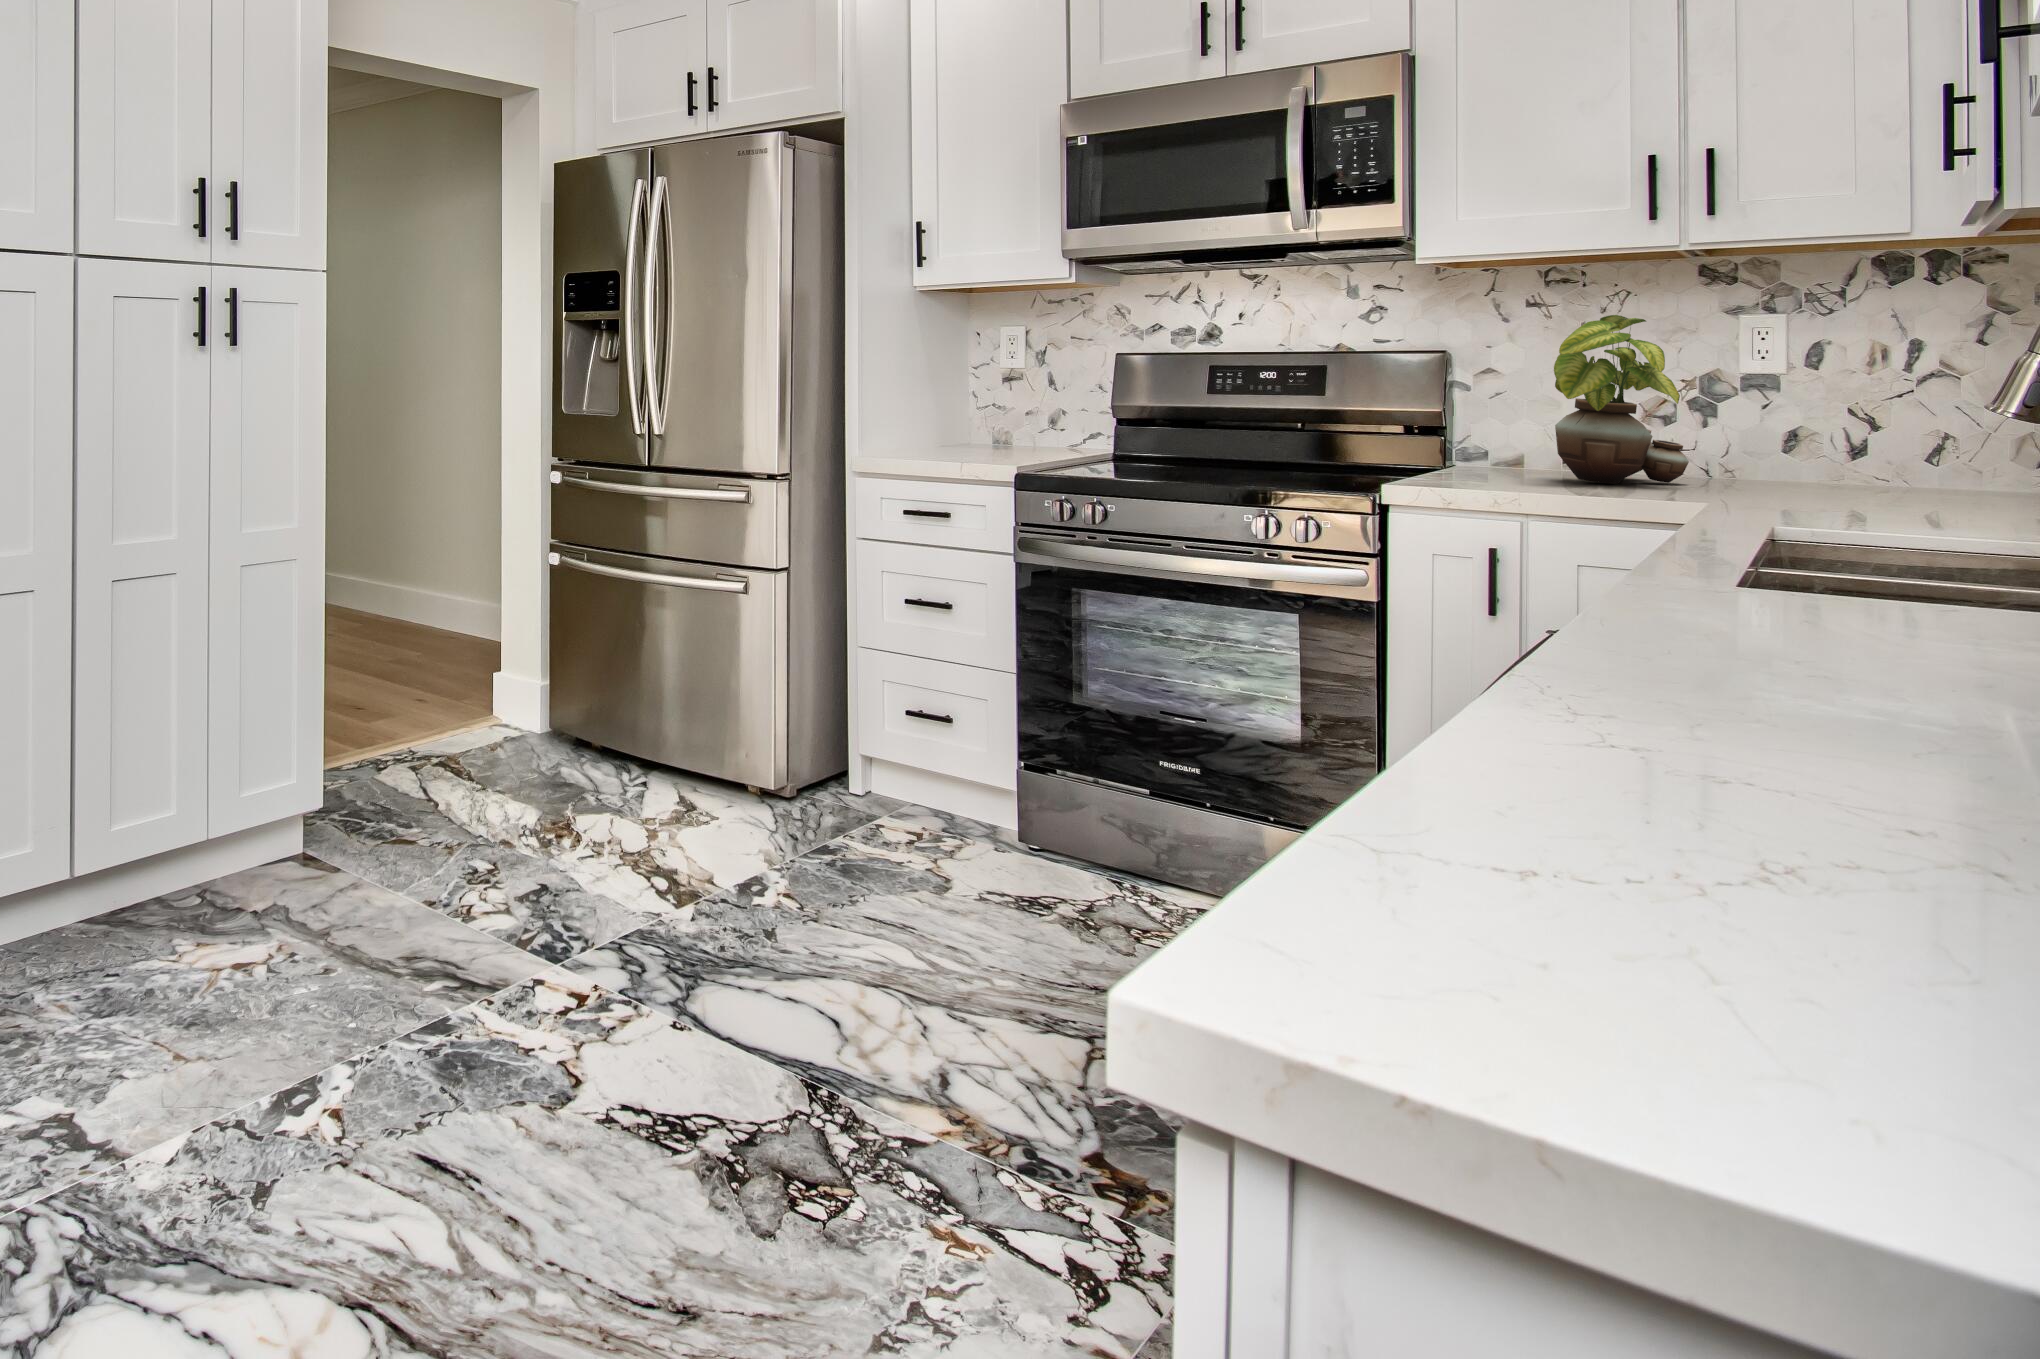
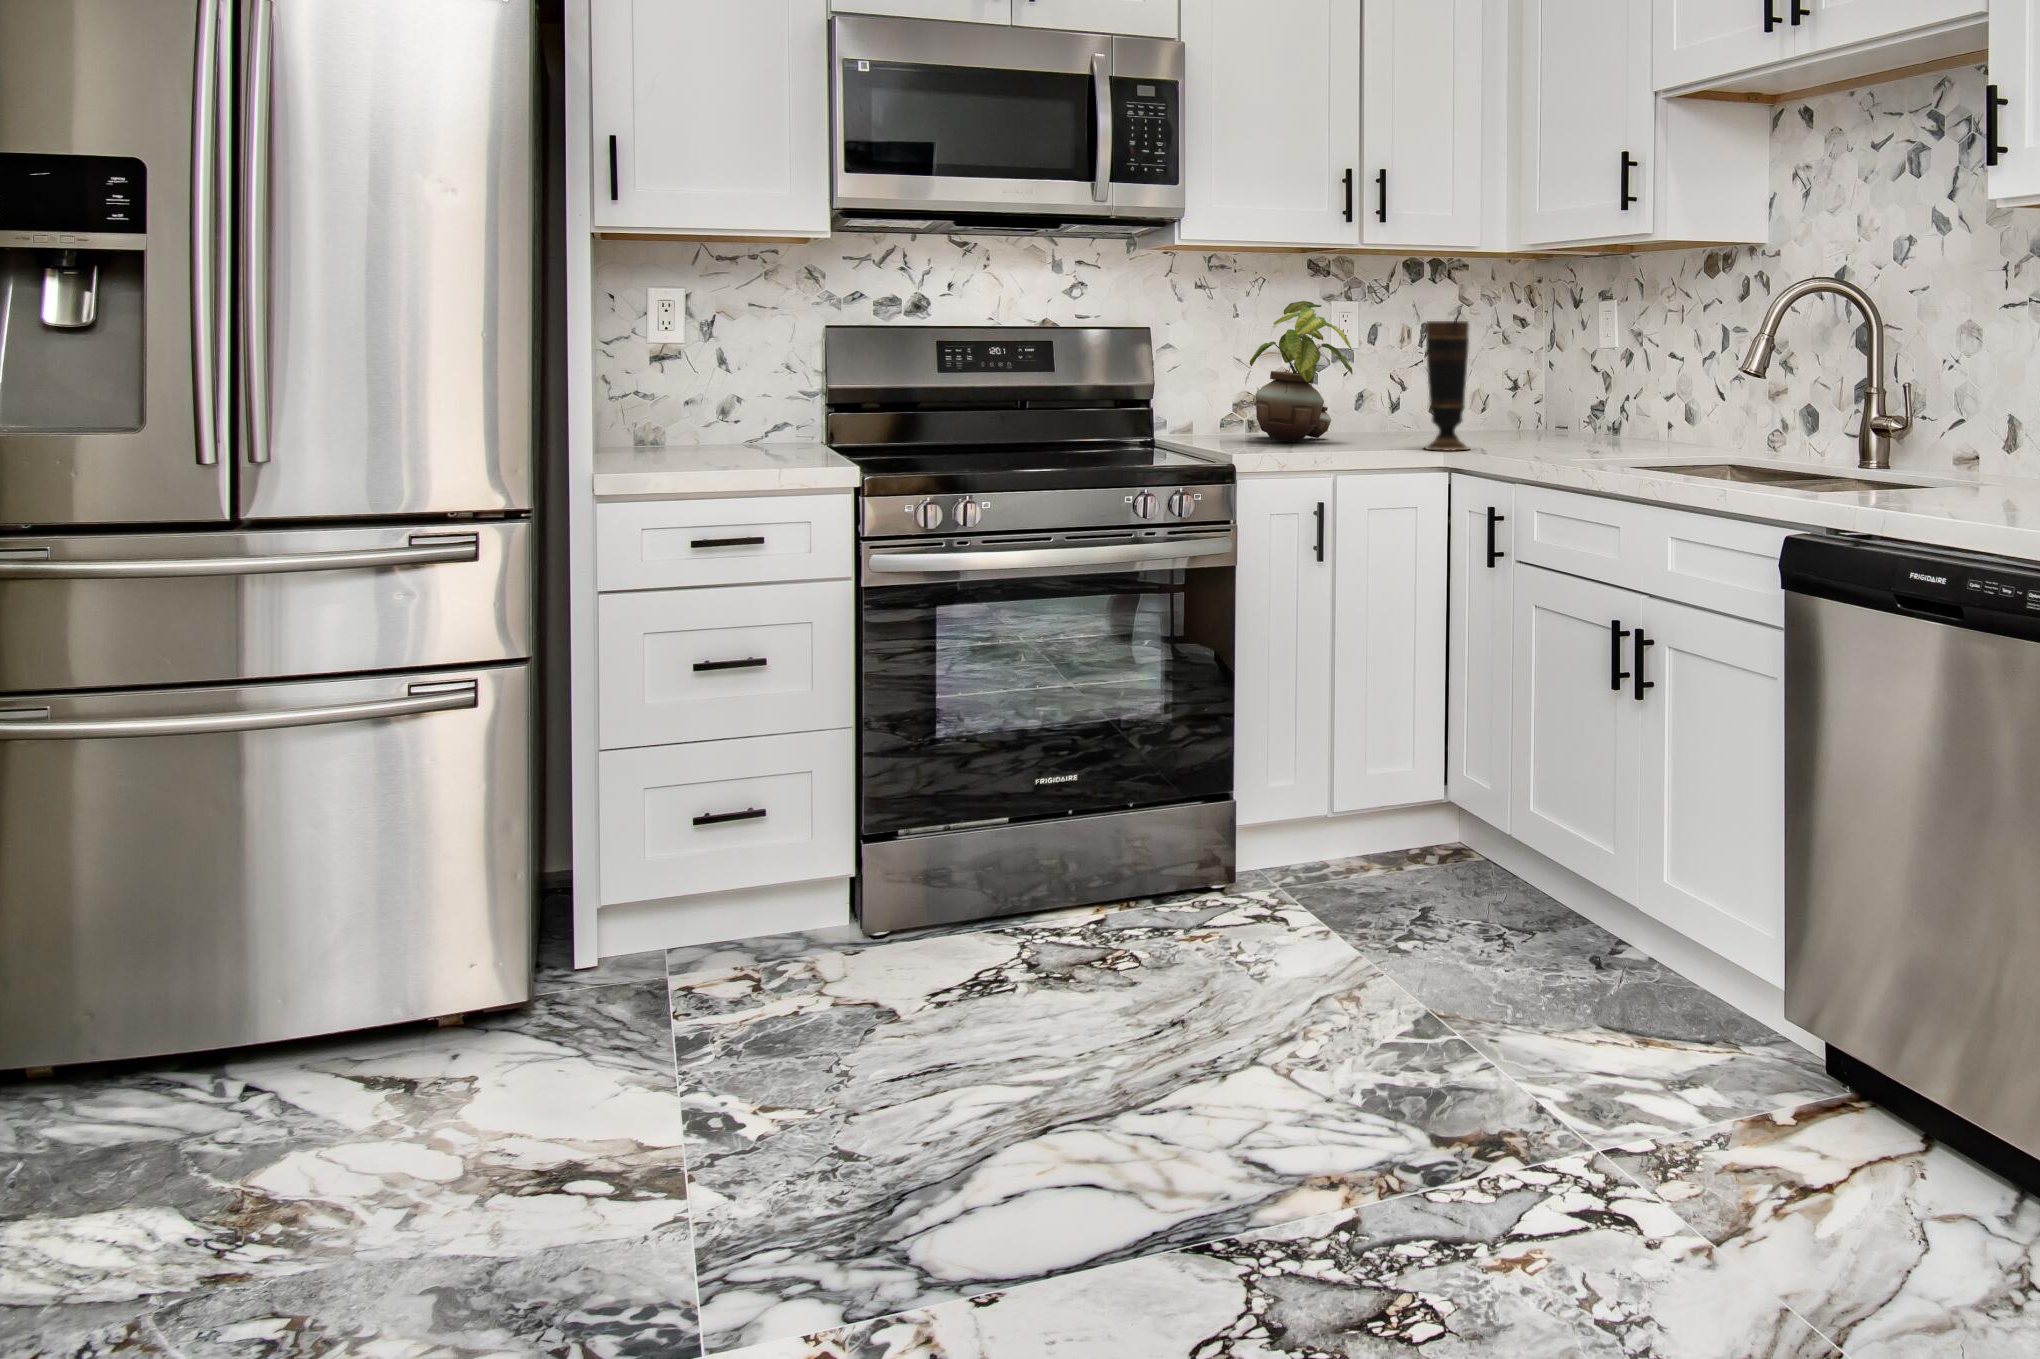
vase: none [1727,332,1812,505] -> present [1426,321,1469,450]

